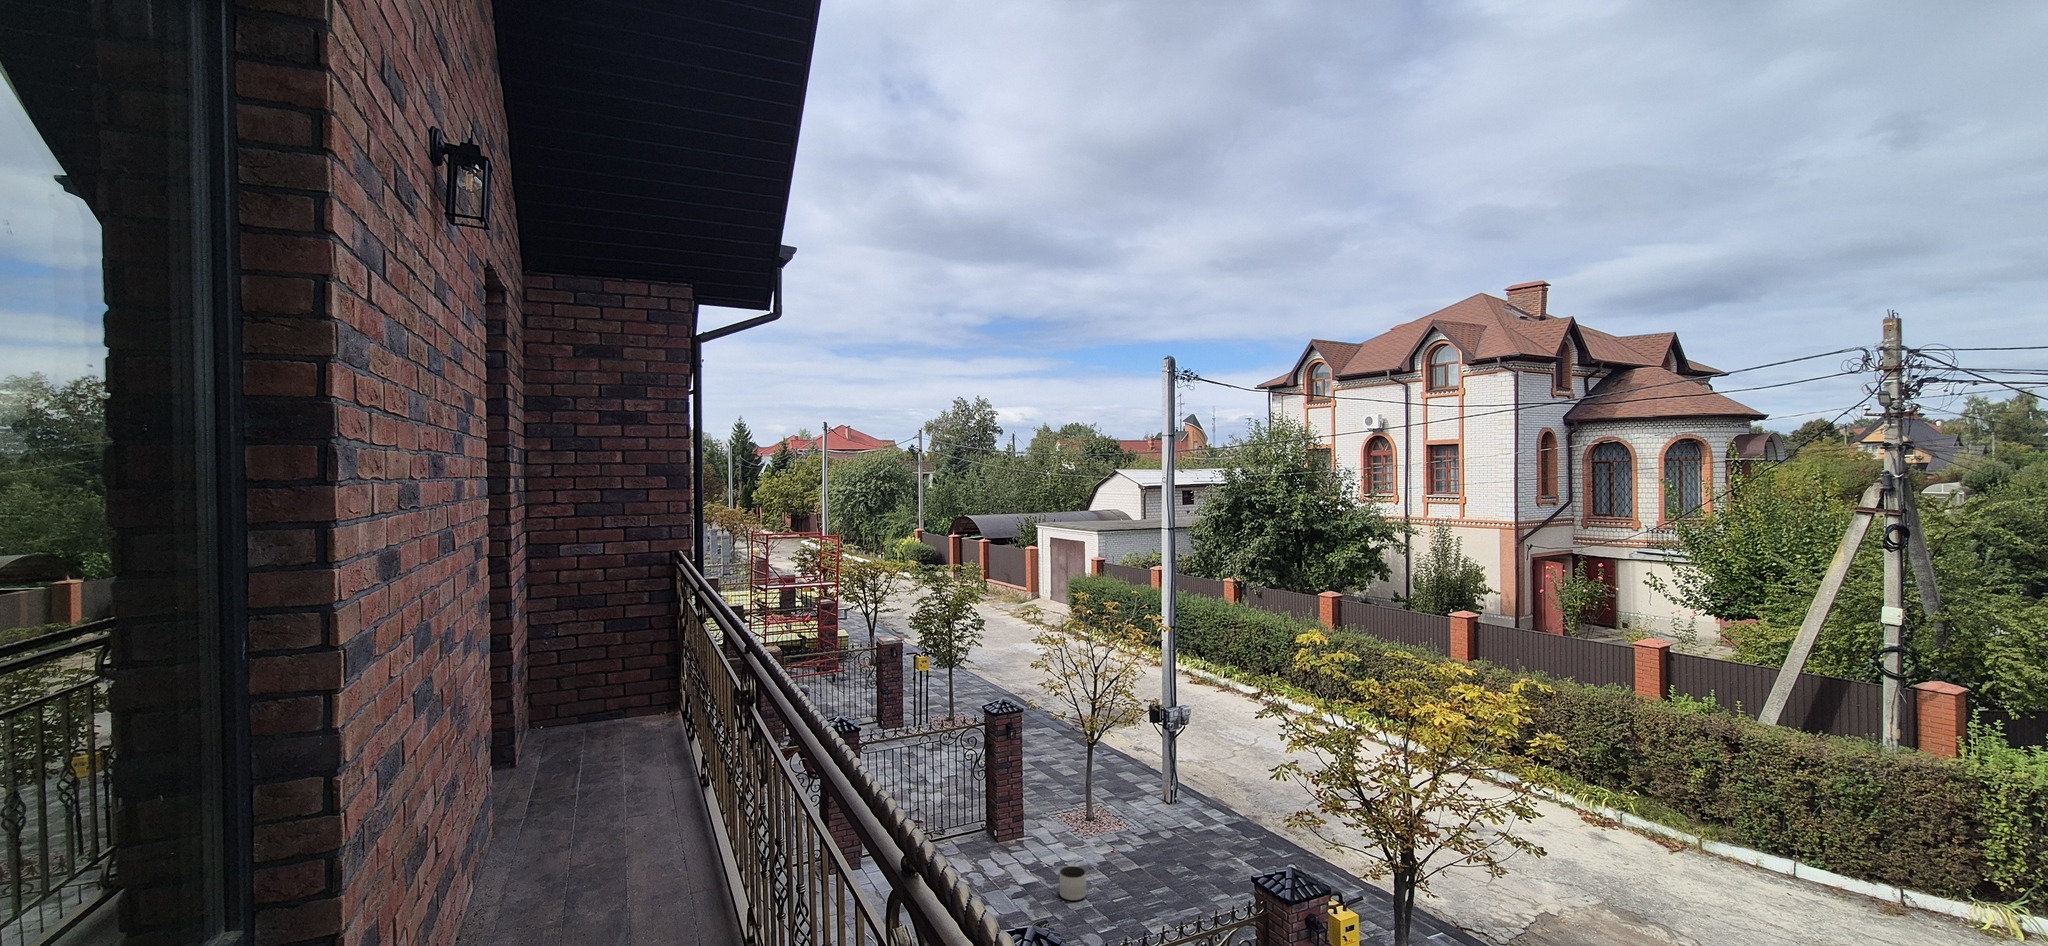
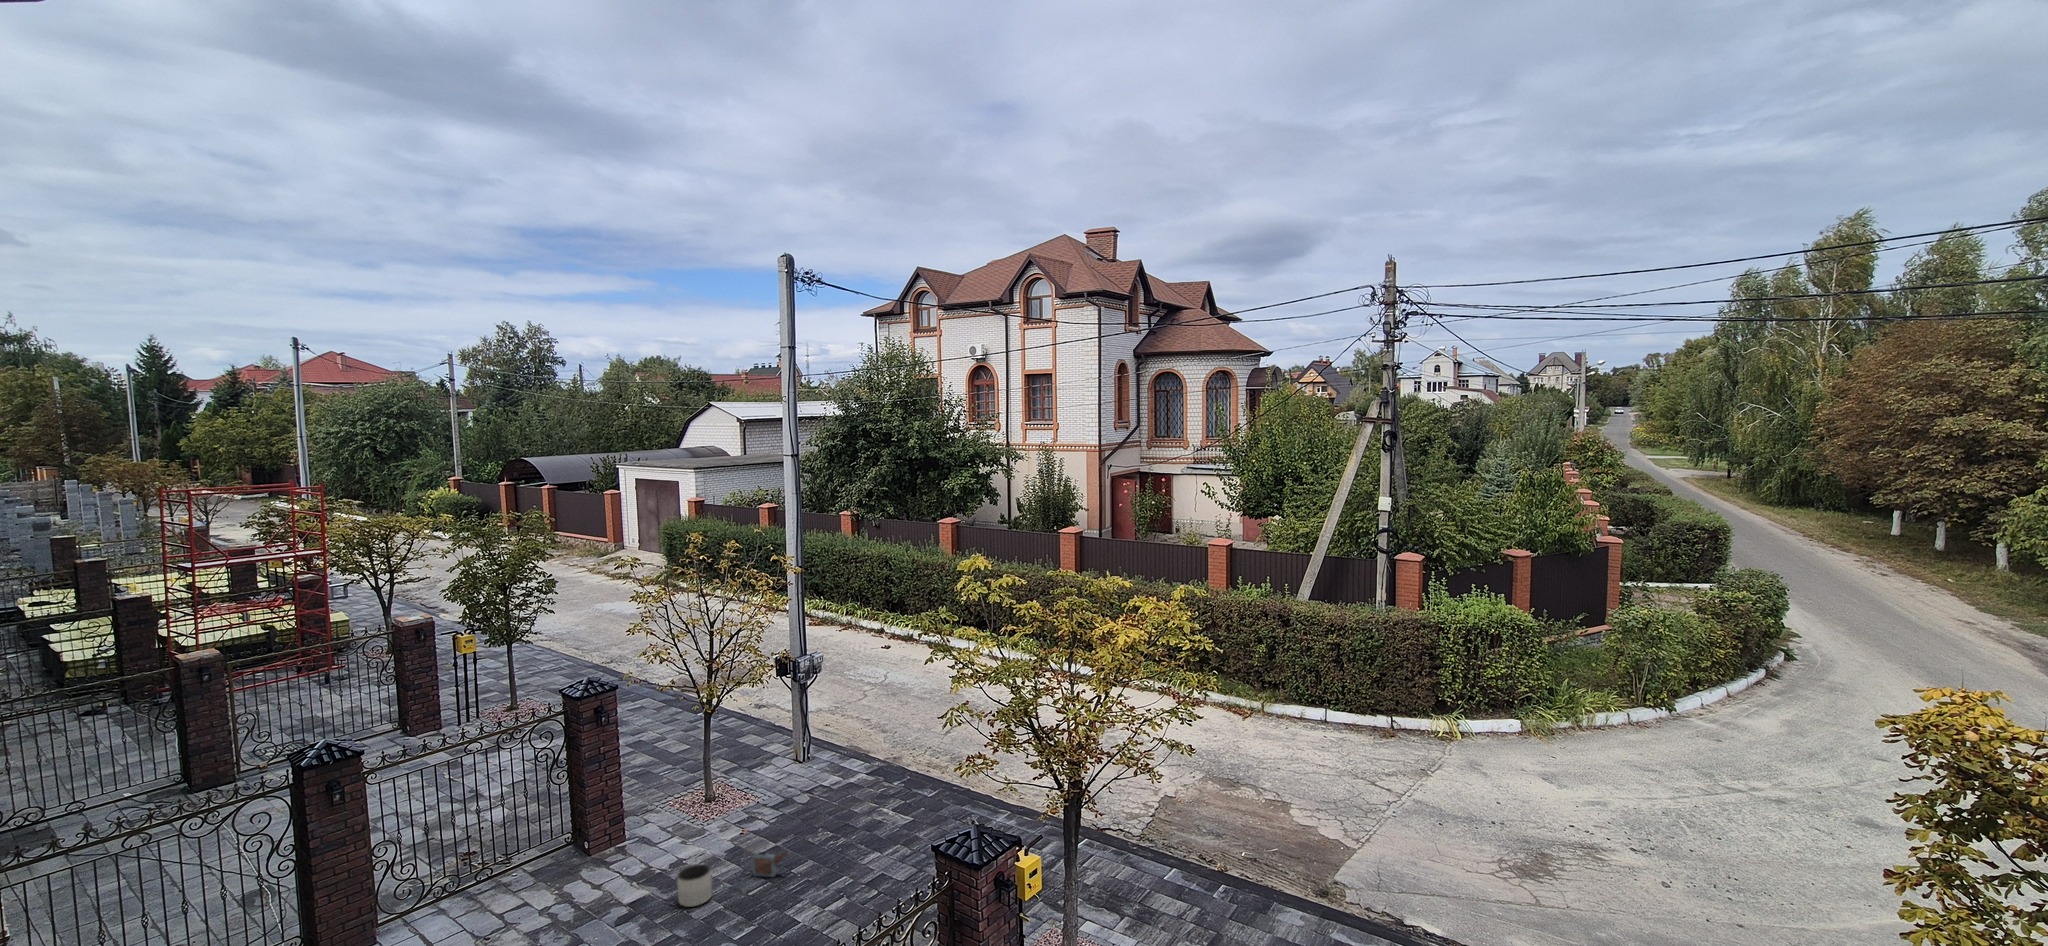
watering can: none [1112,864,1150,893] -> present [743,849,787,877]

